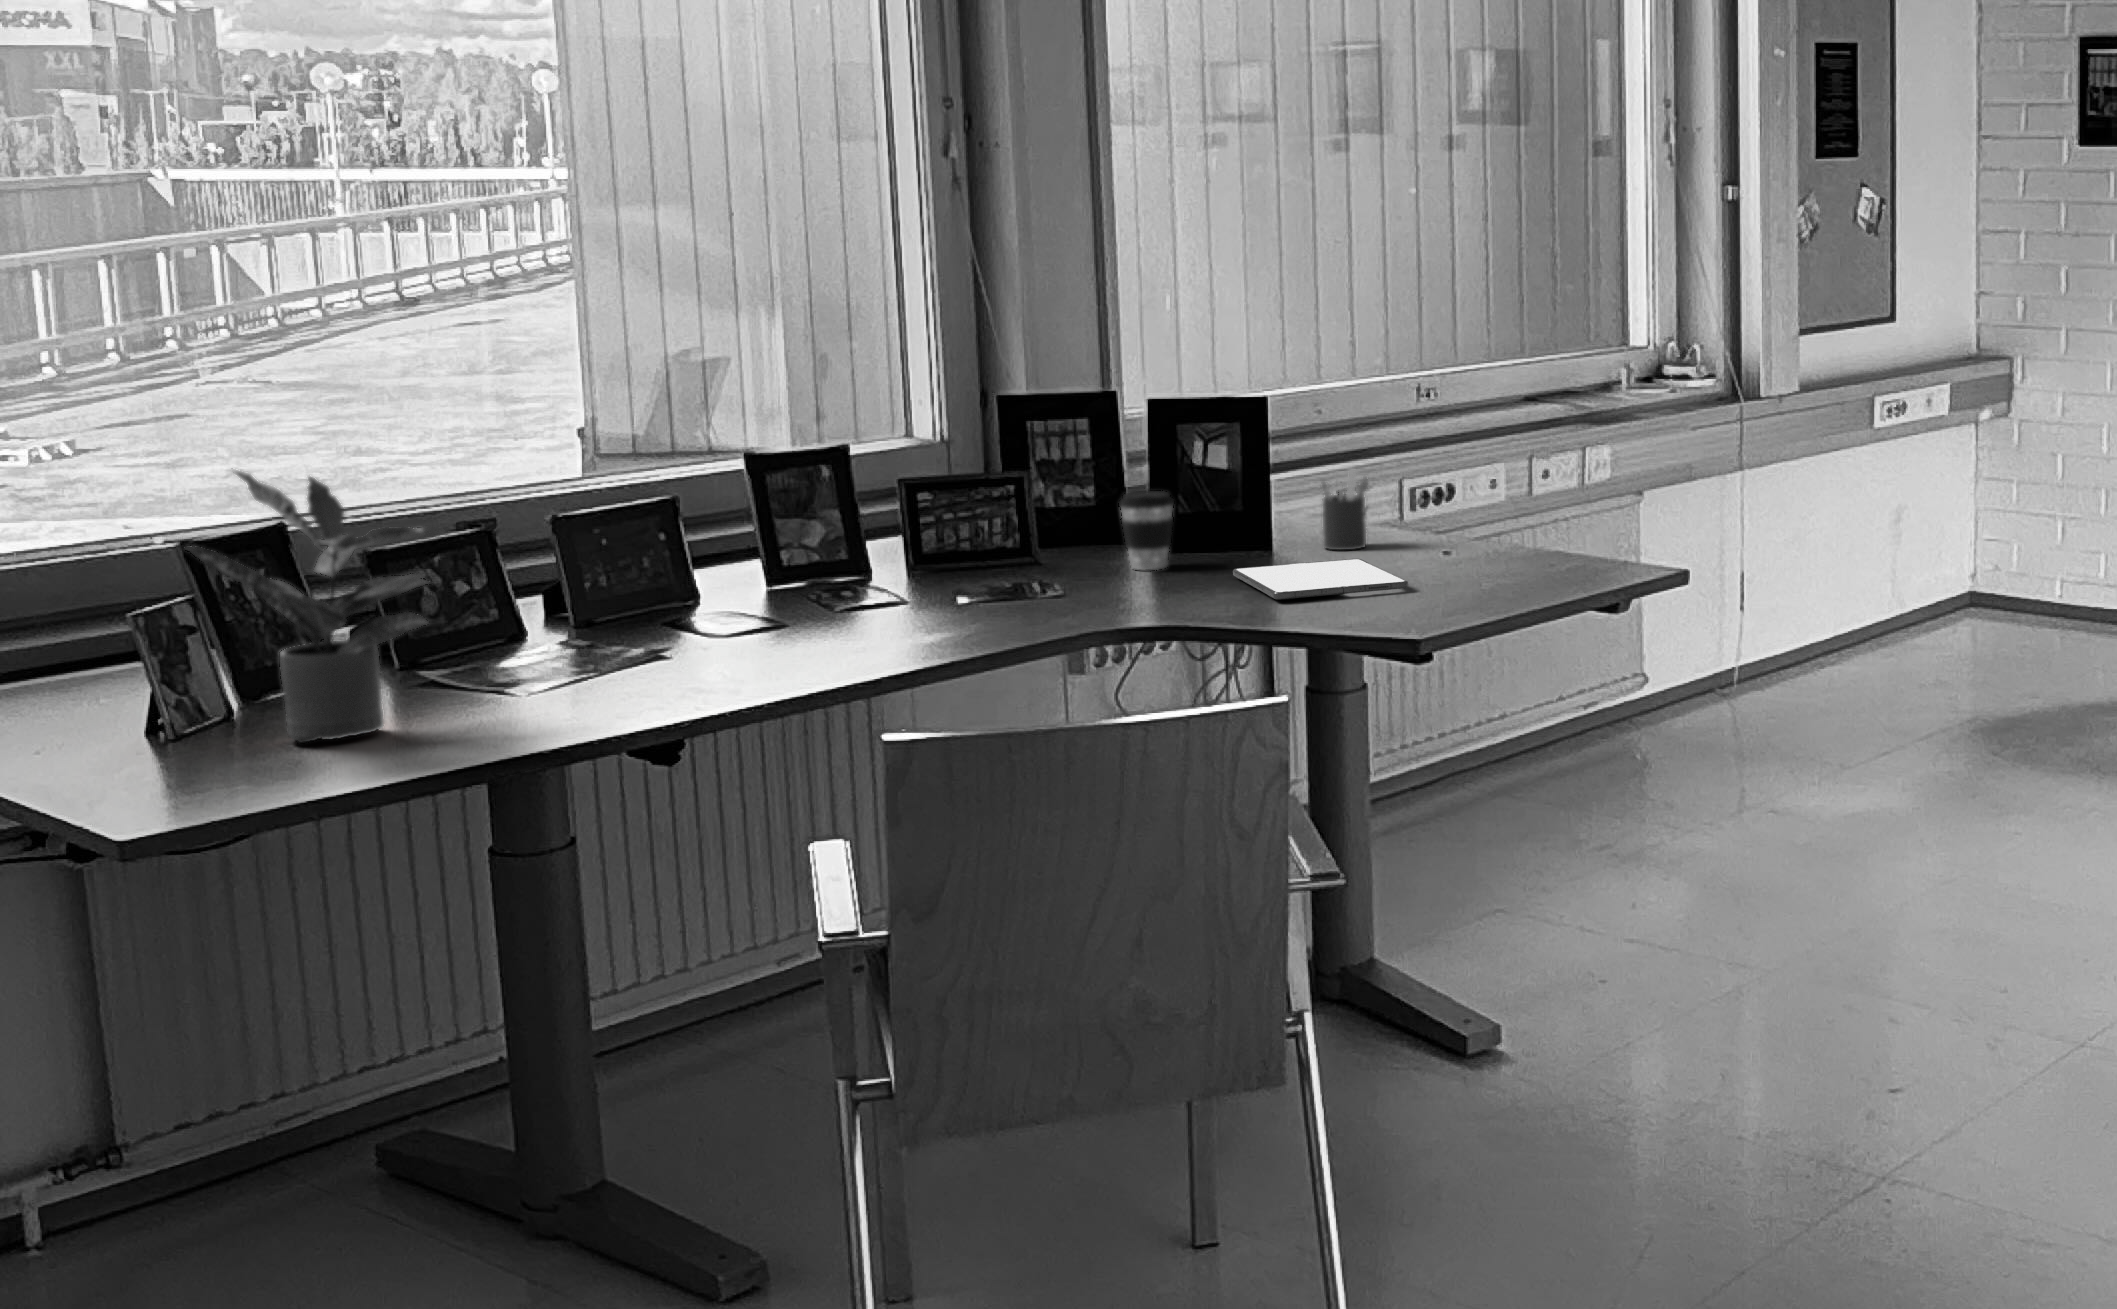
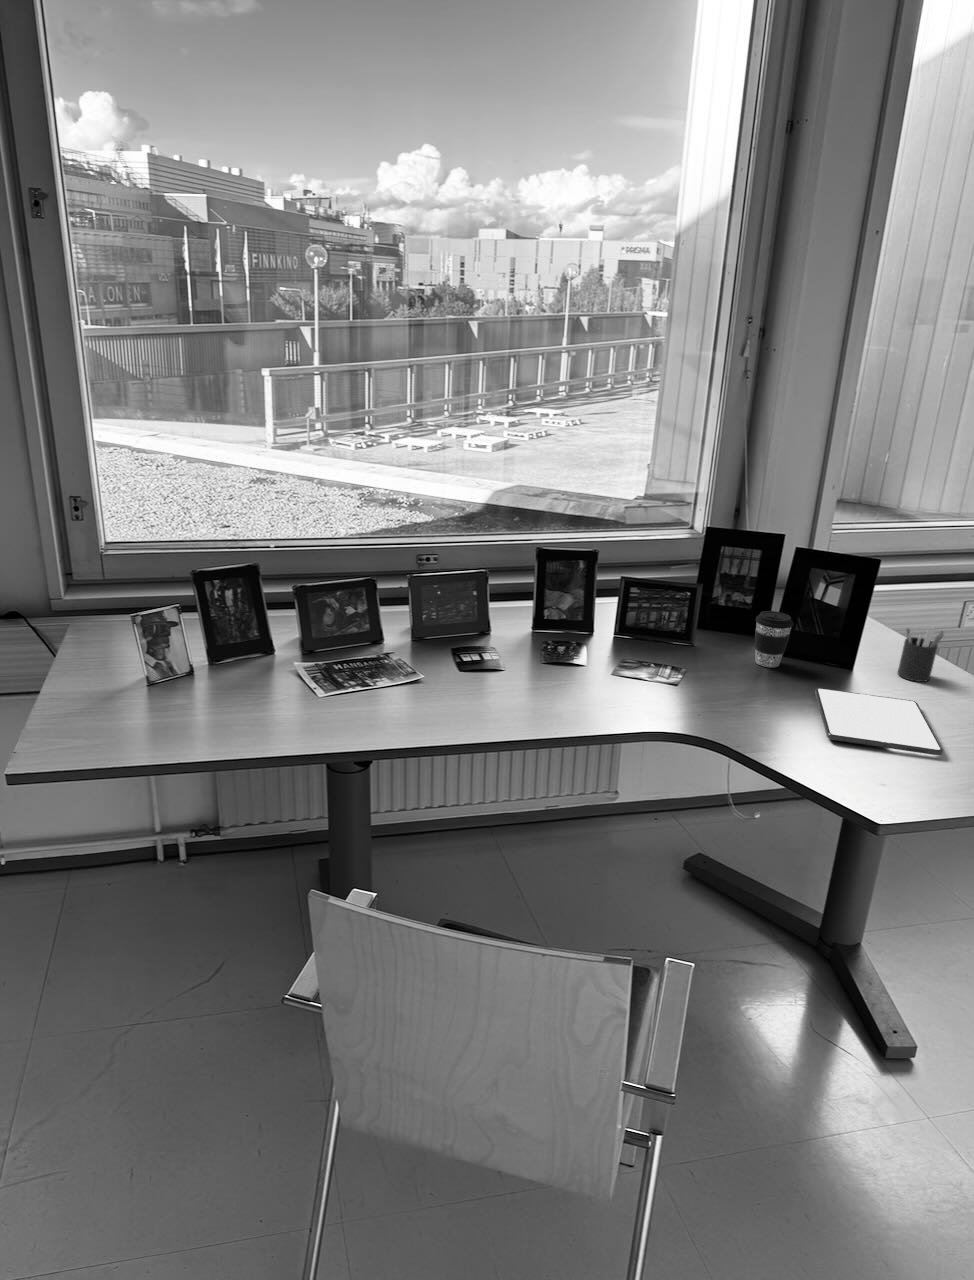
potted plant: present [187,470,445,743] -> none [128,546,274,719]

